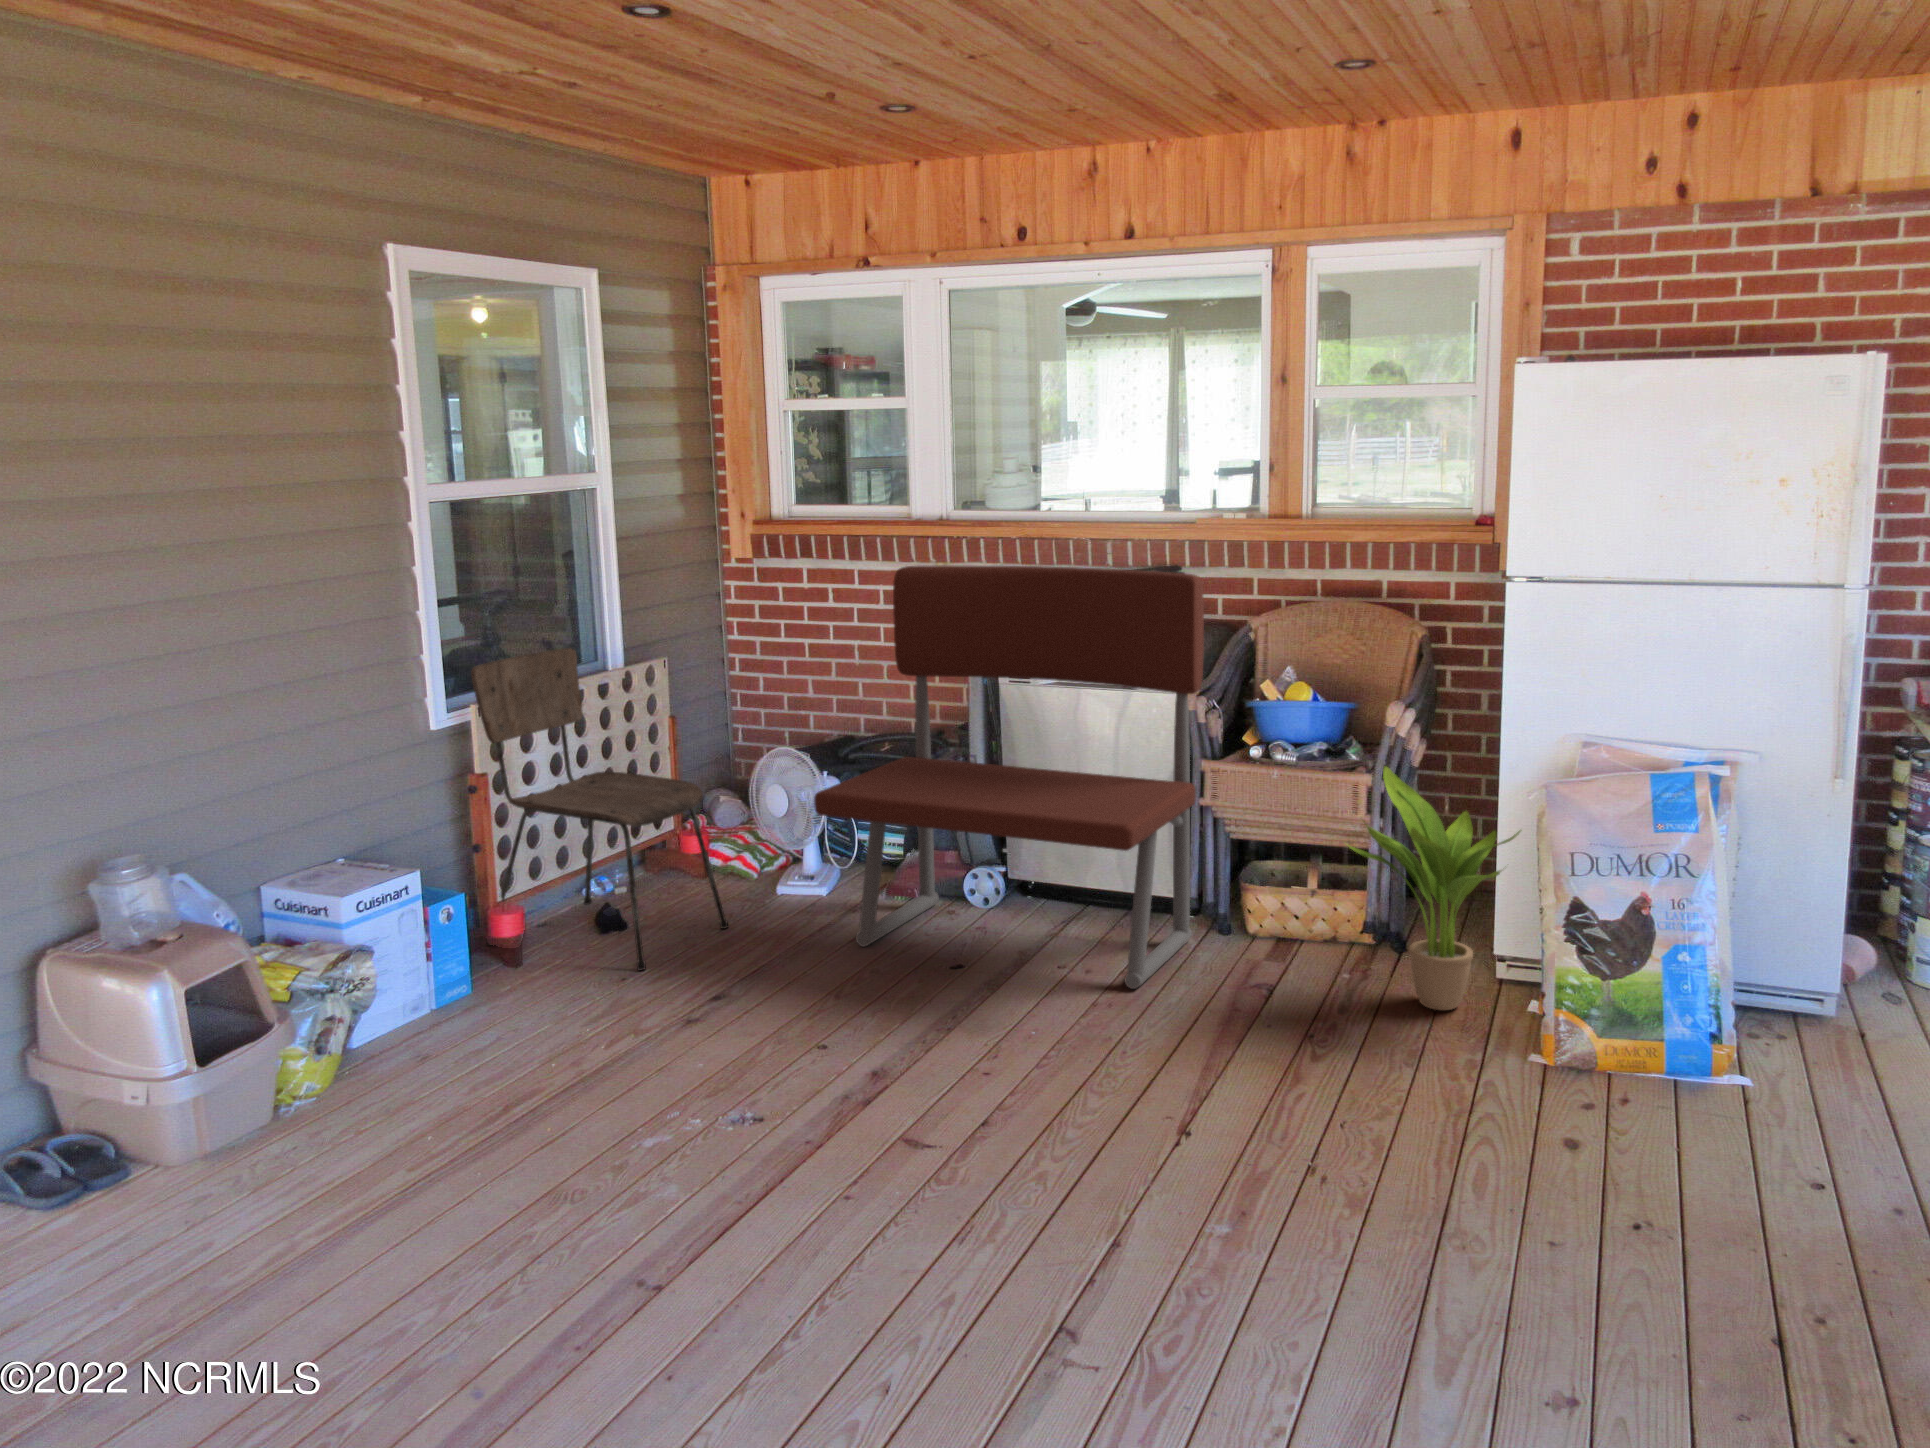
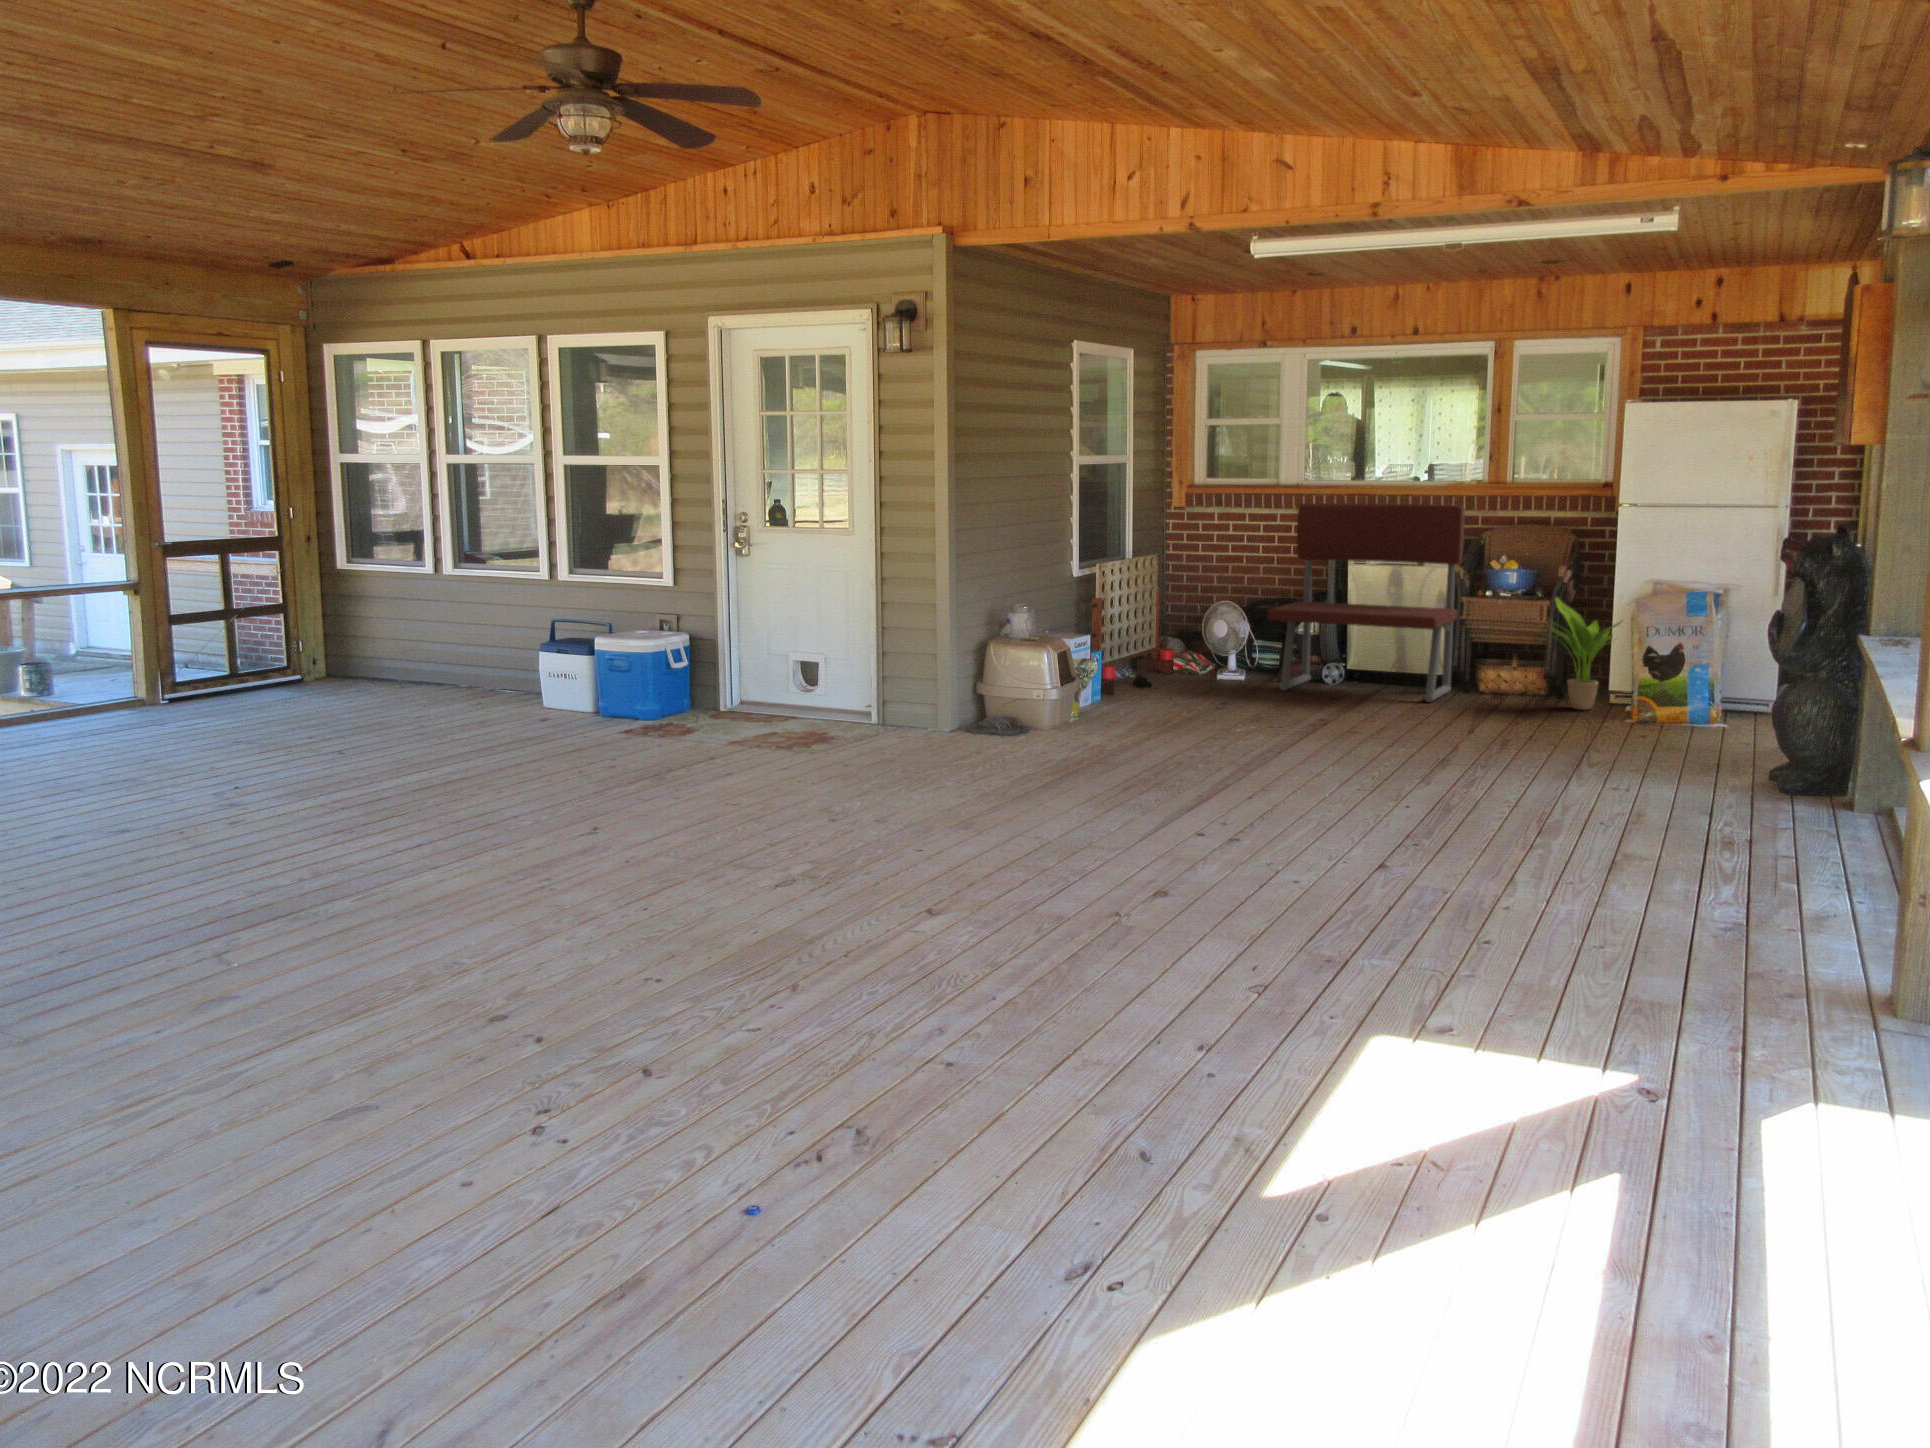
dining chair: present [471,648,728,970] -> none [1091,543,1208,694]

